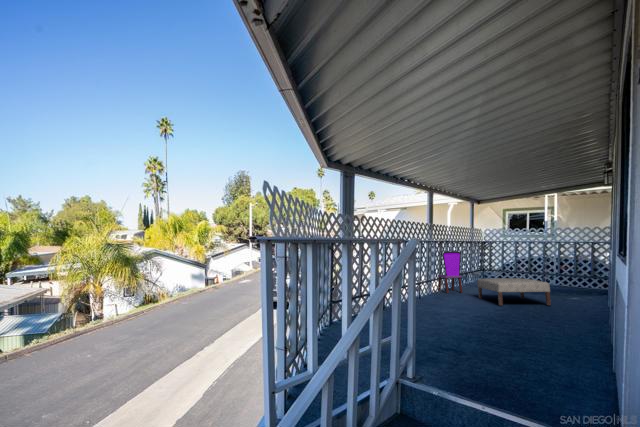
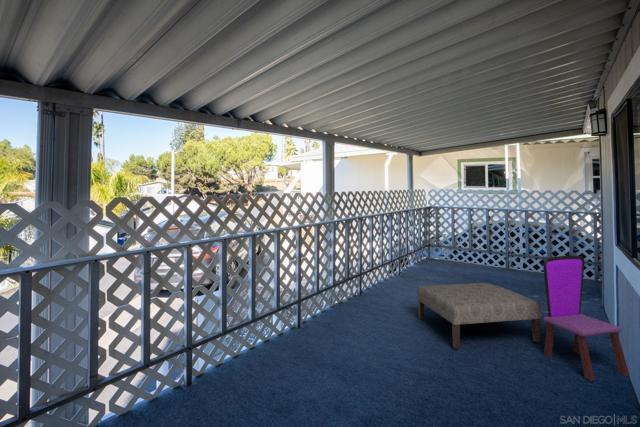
dining chair: present [438,251,462,293] -> present [543,256,629,381]

